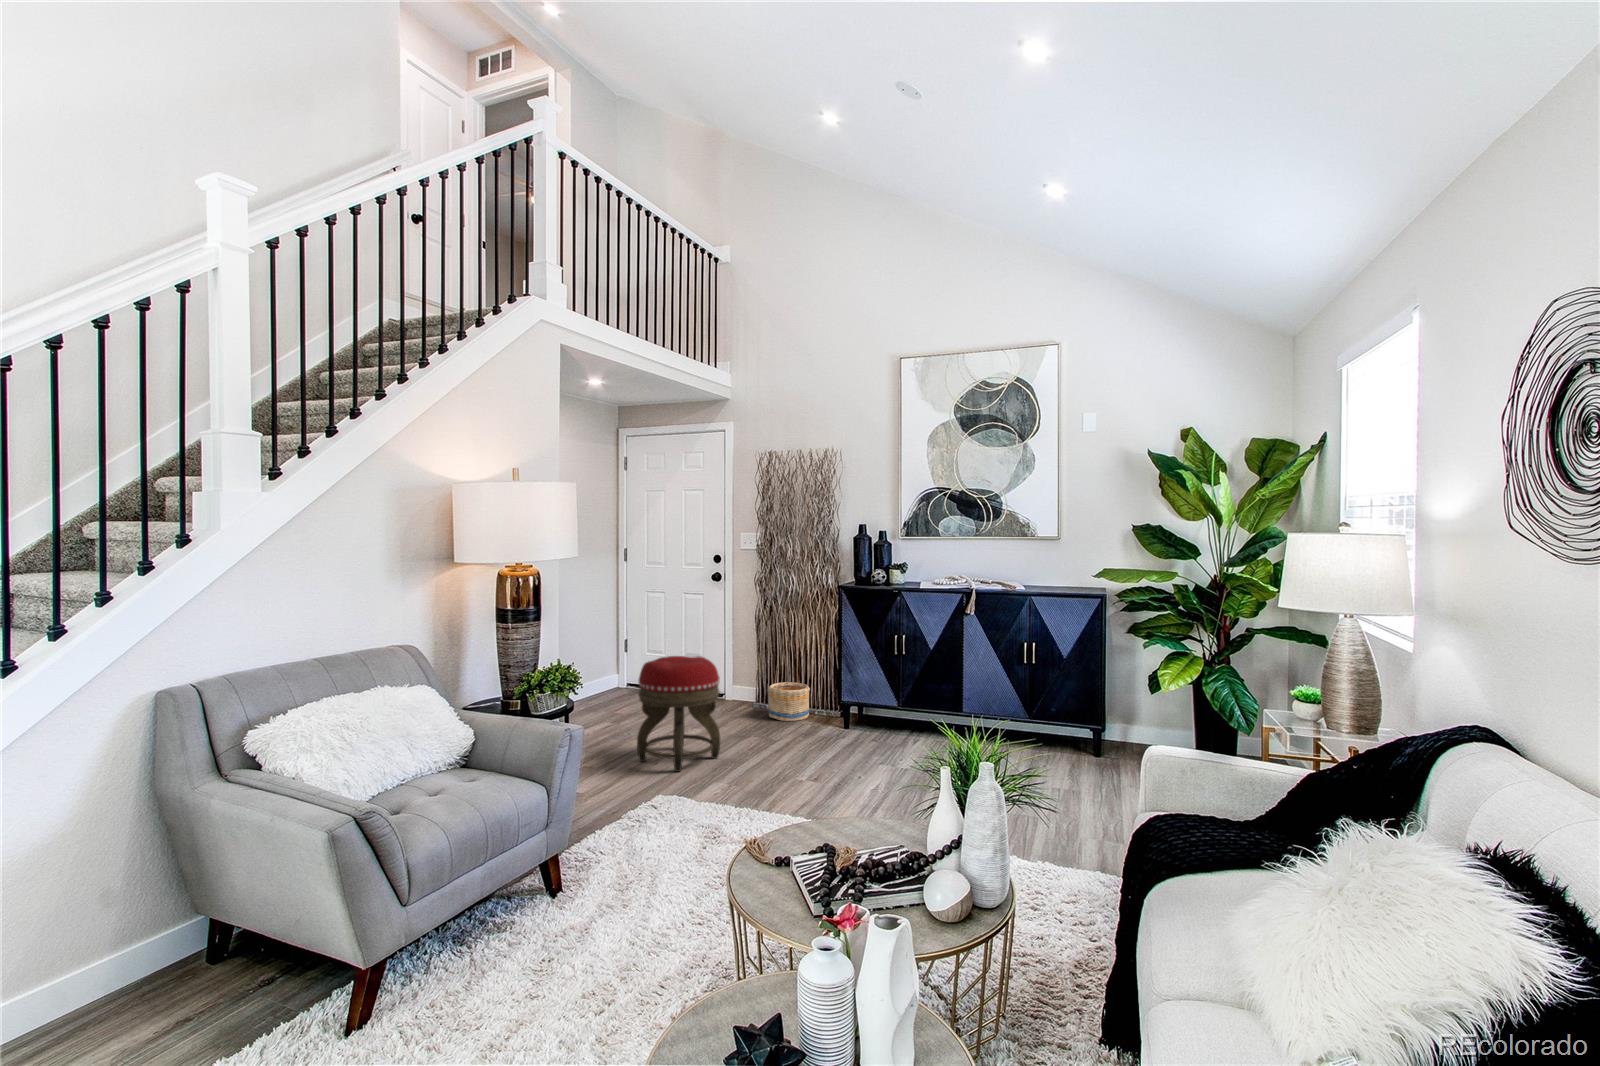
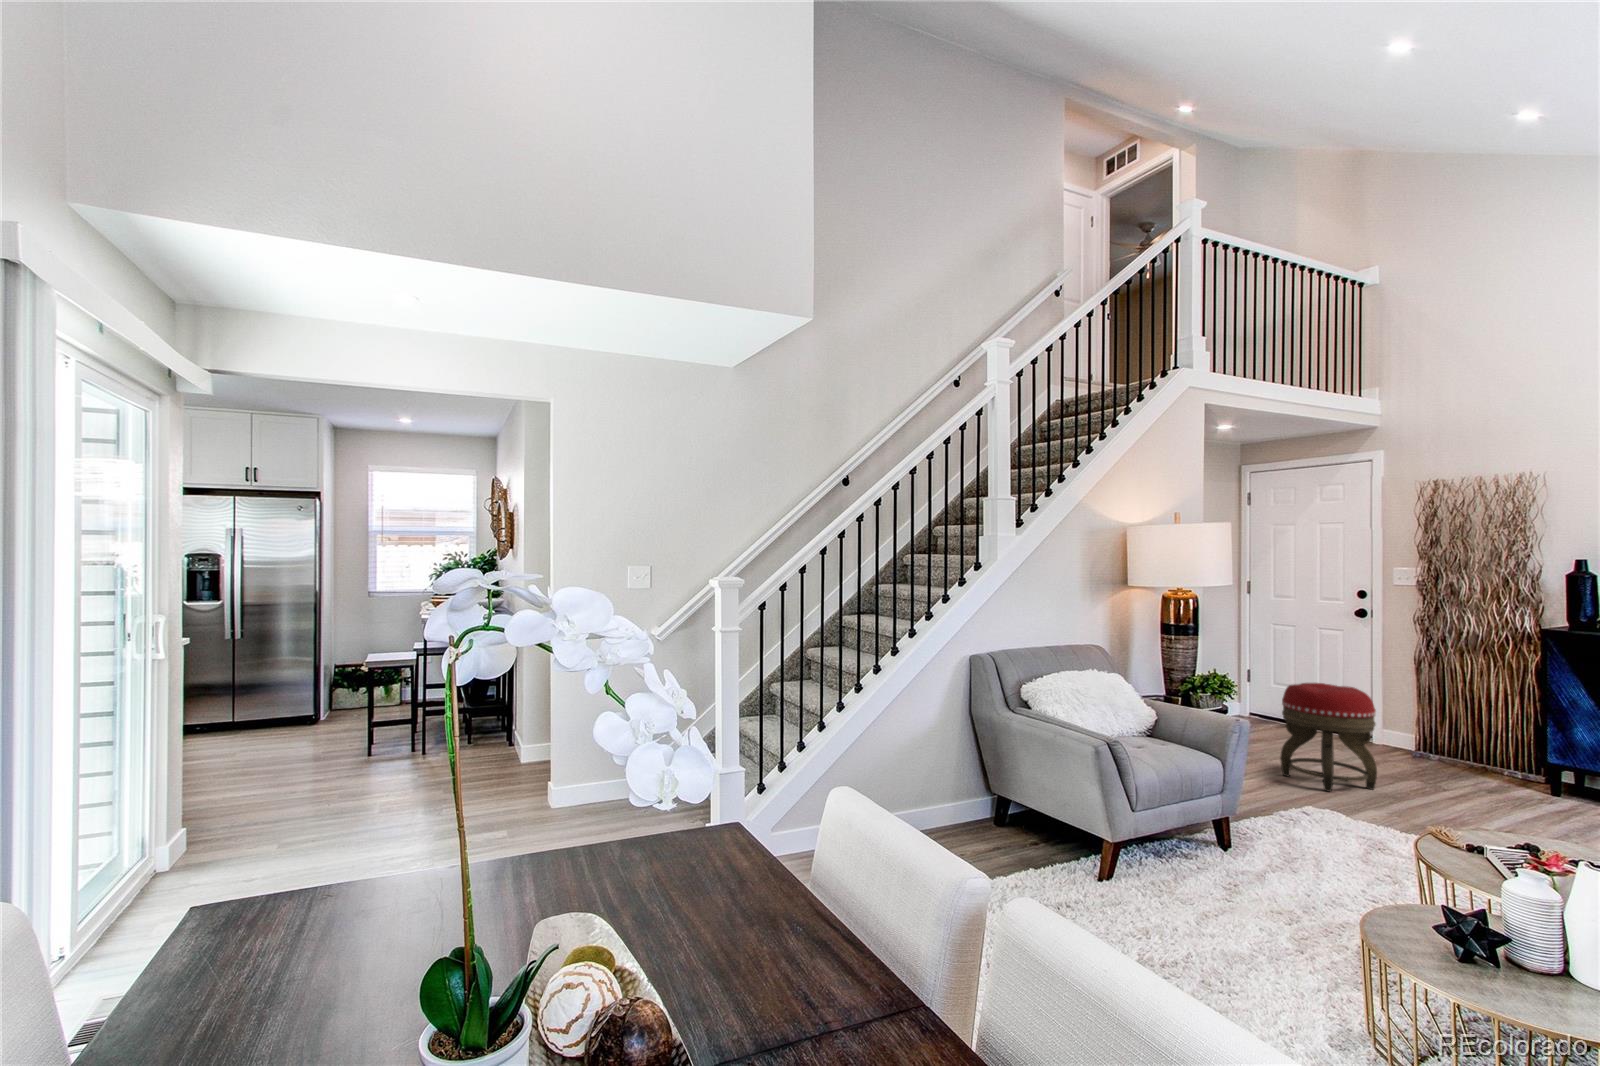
basket: present [768,682,810,721] -> none [1435,731,1497,775]

